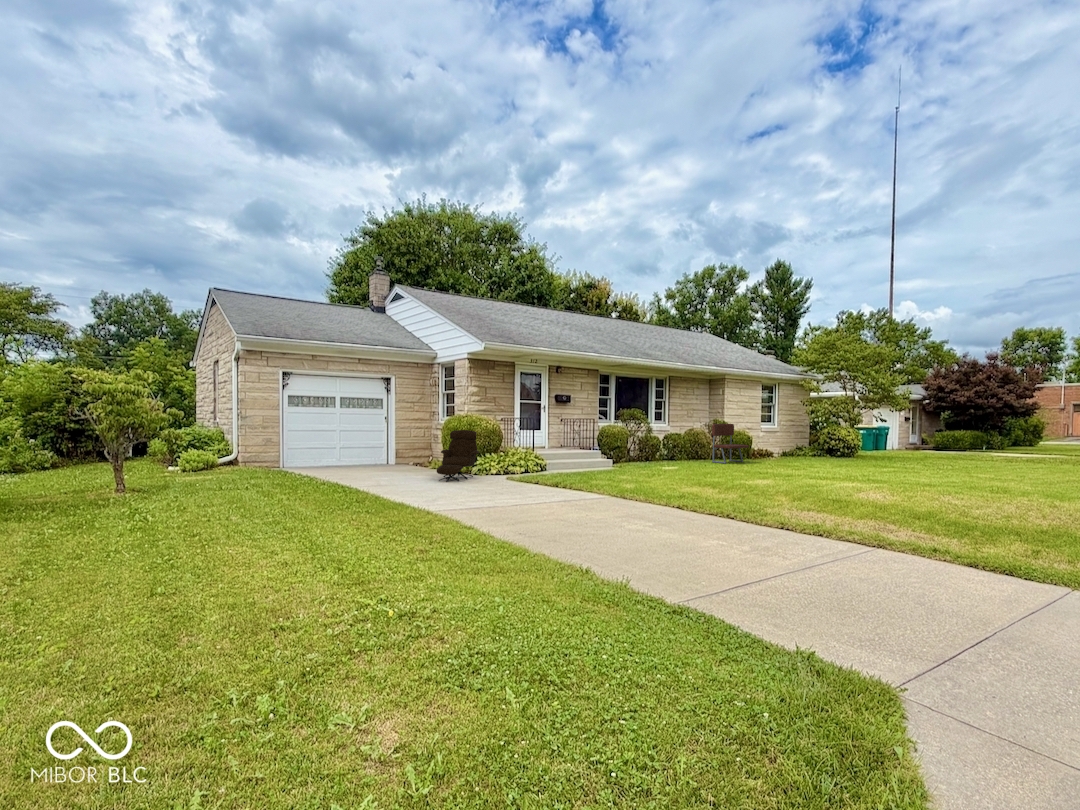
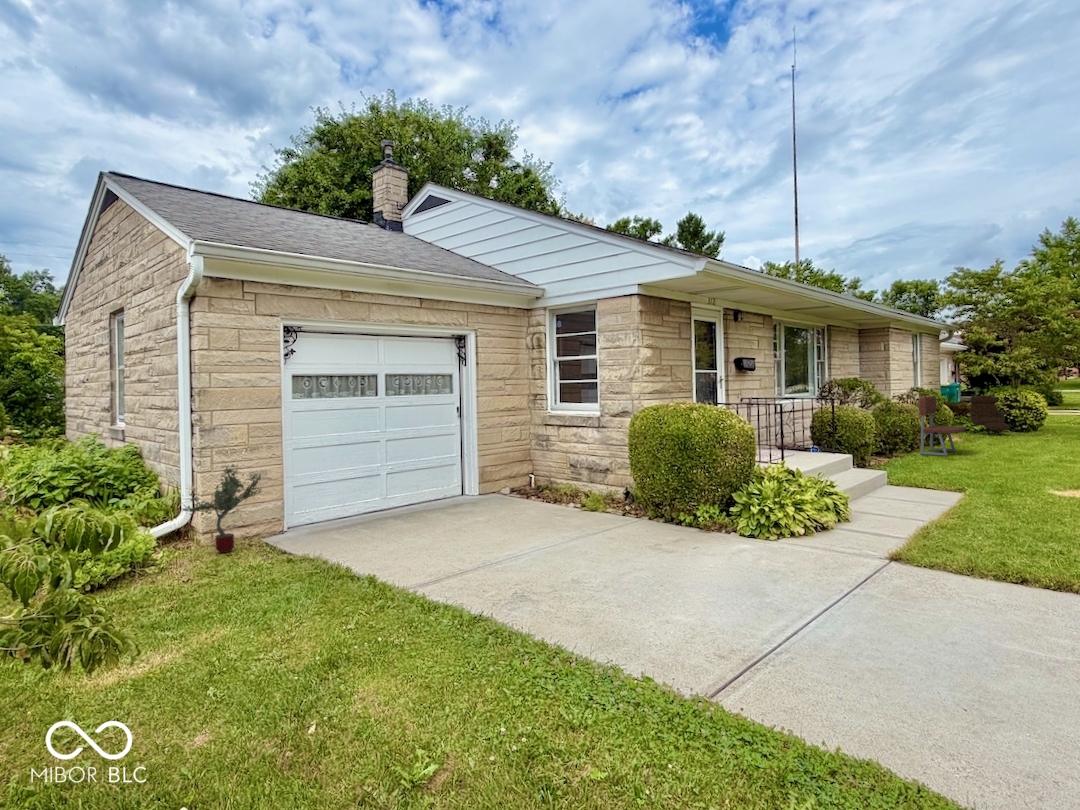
lounge chair: present [437,430,479,482] -> present [968,396,1010,436]
potted tree: none [228,436,265,475] -> present [183,464,261,553]

